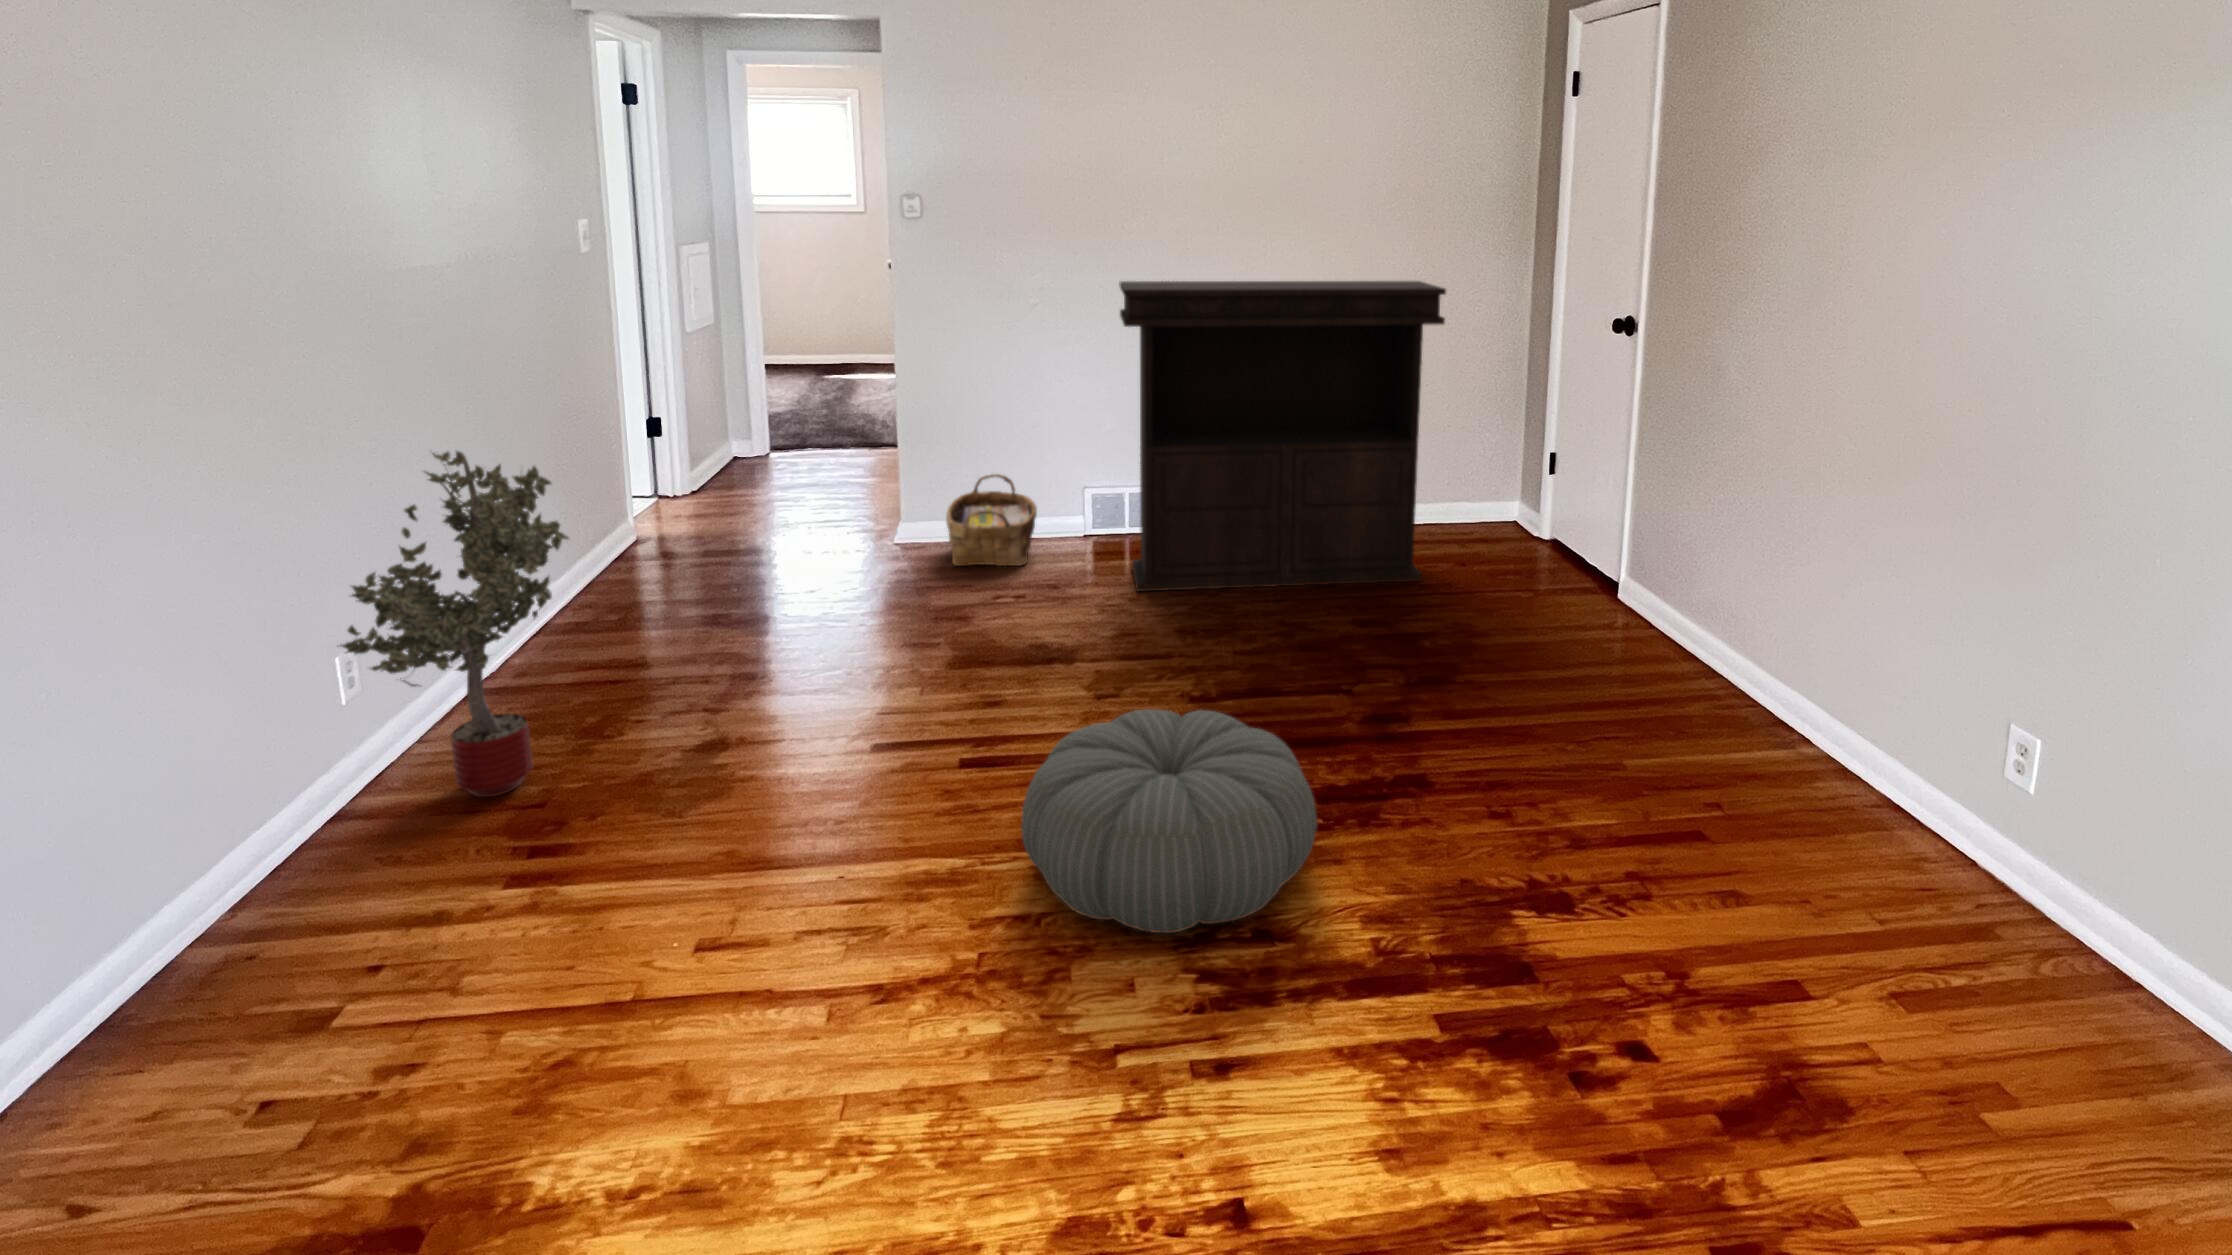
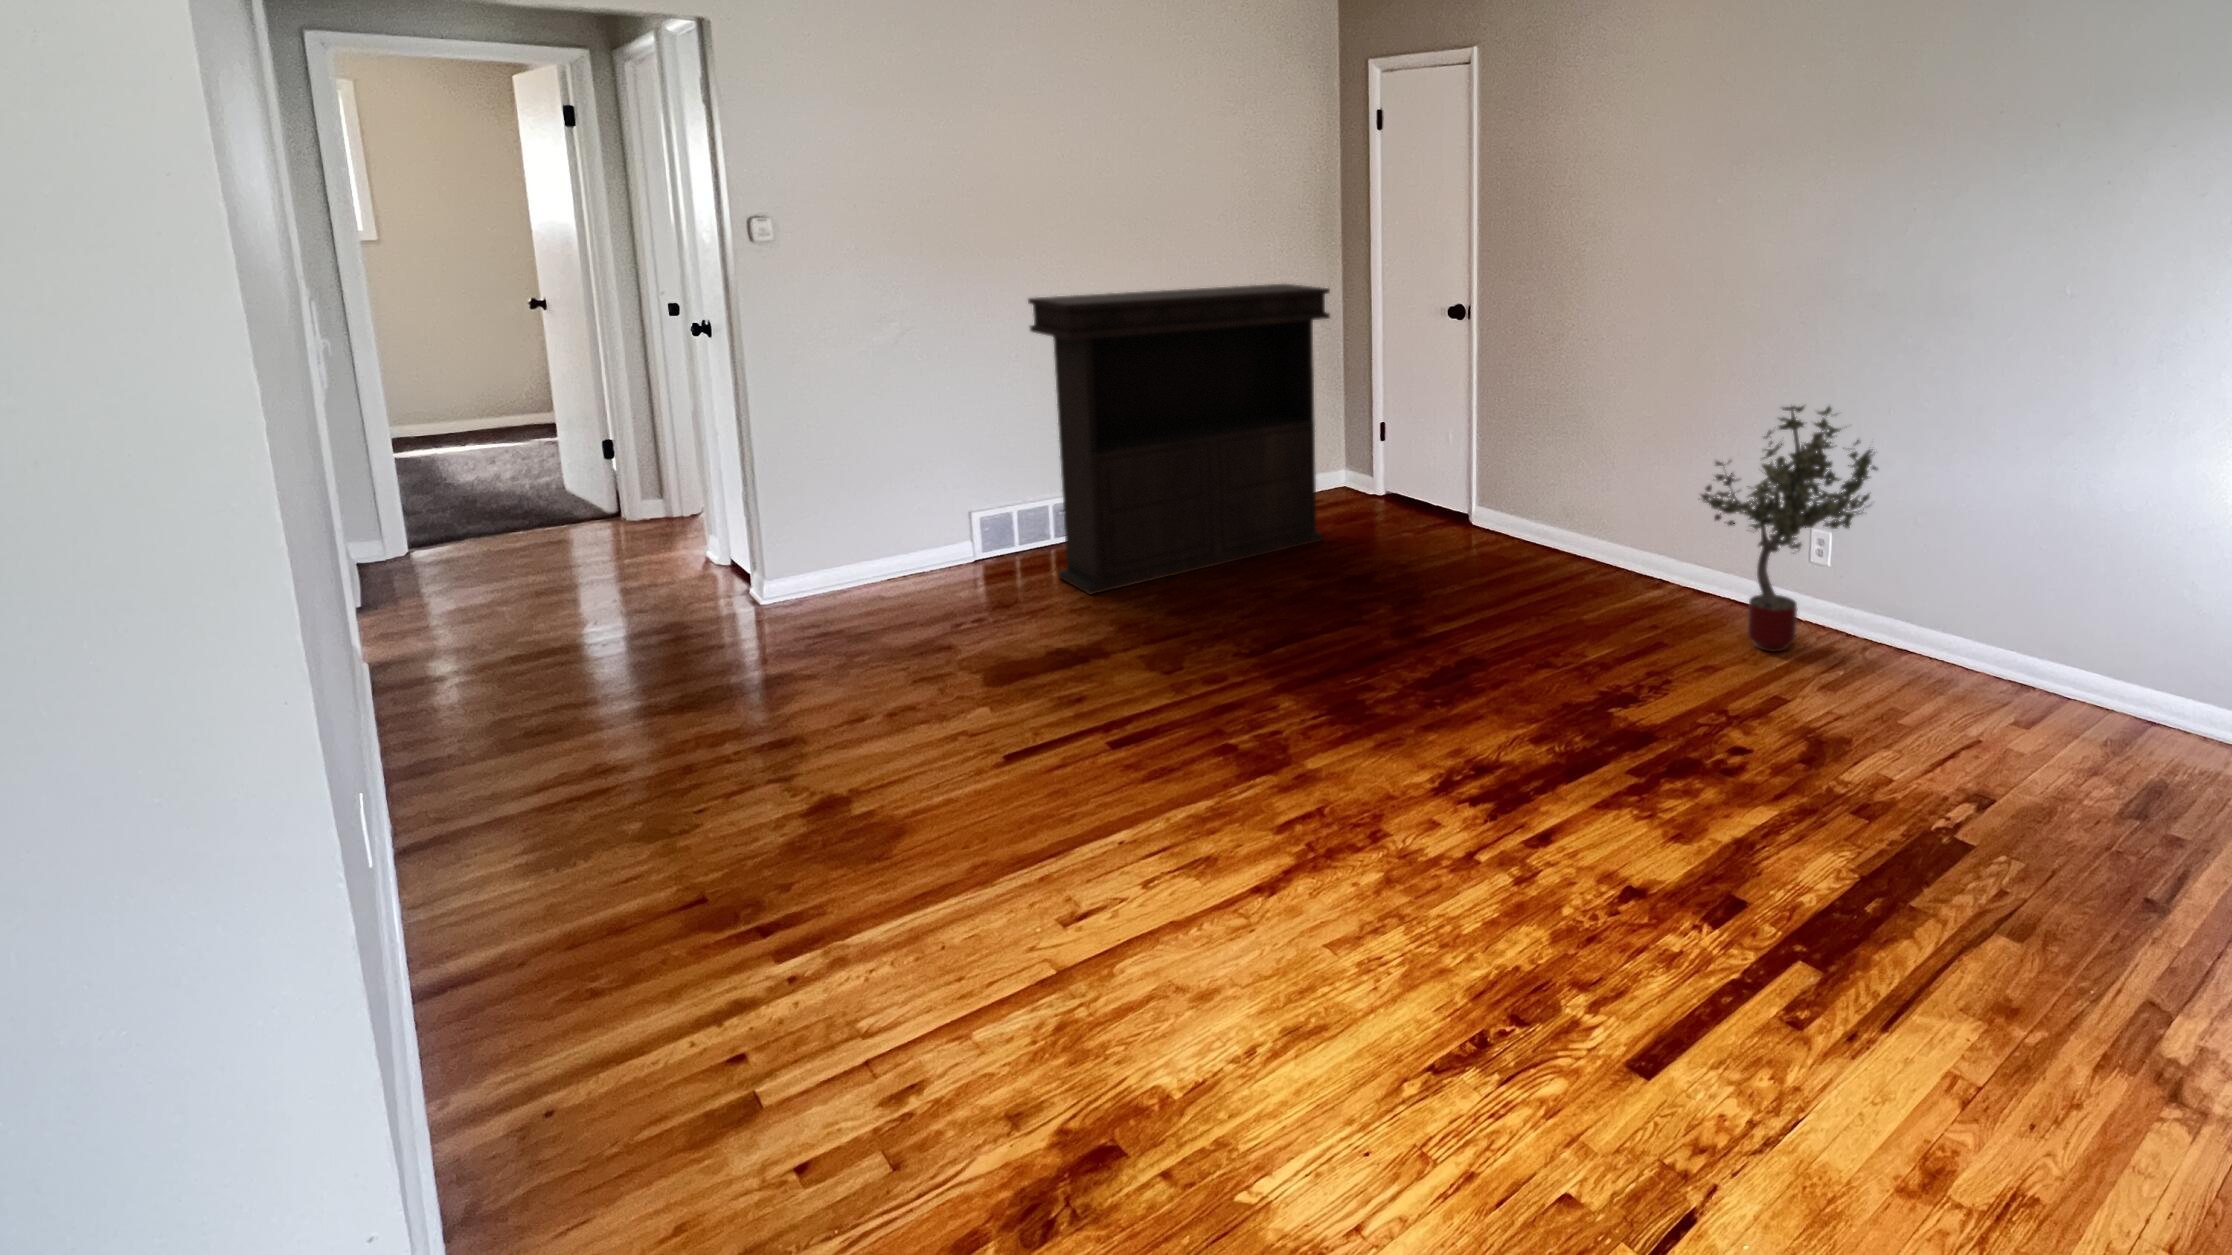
potted tree: present [341,451,568,797] -> present [1701,405,1878,652]
woven basket: present [946,474,1037,566] -> none [835,511,944,612]
pouf: present [1021,709,1317,933] -> none [1253,635,1489,798]

